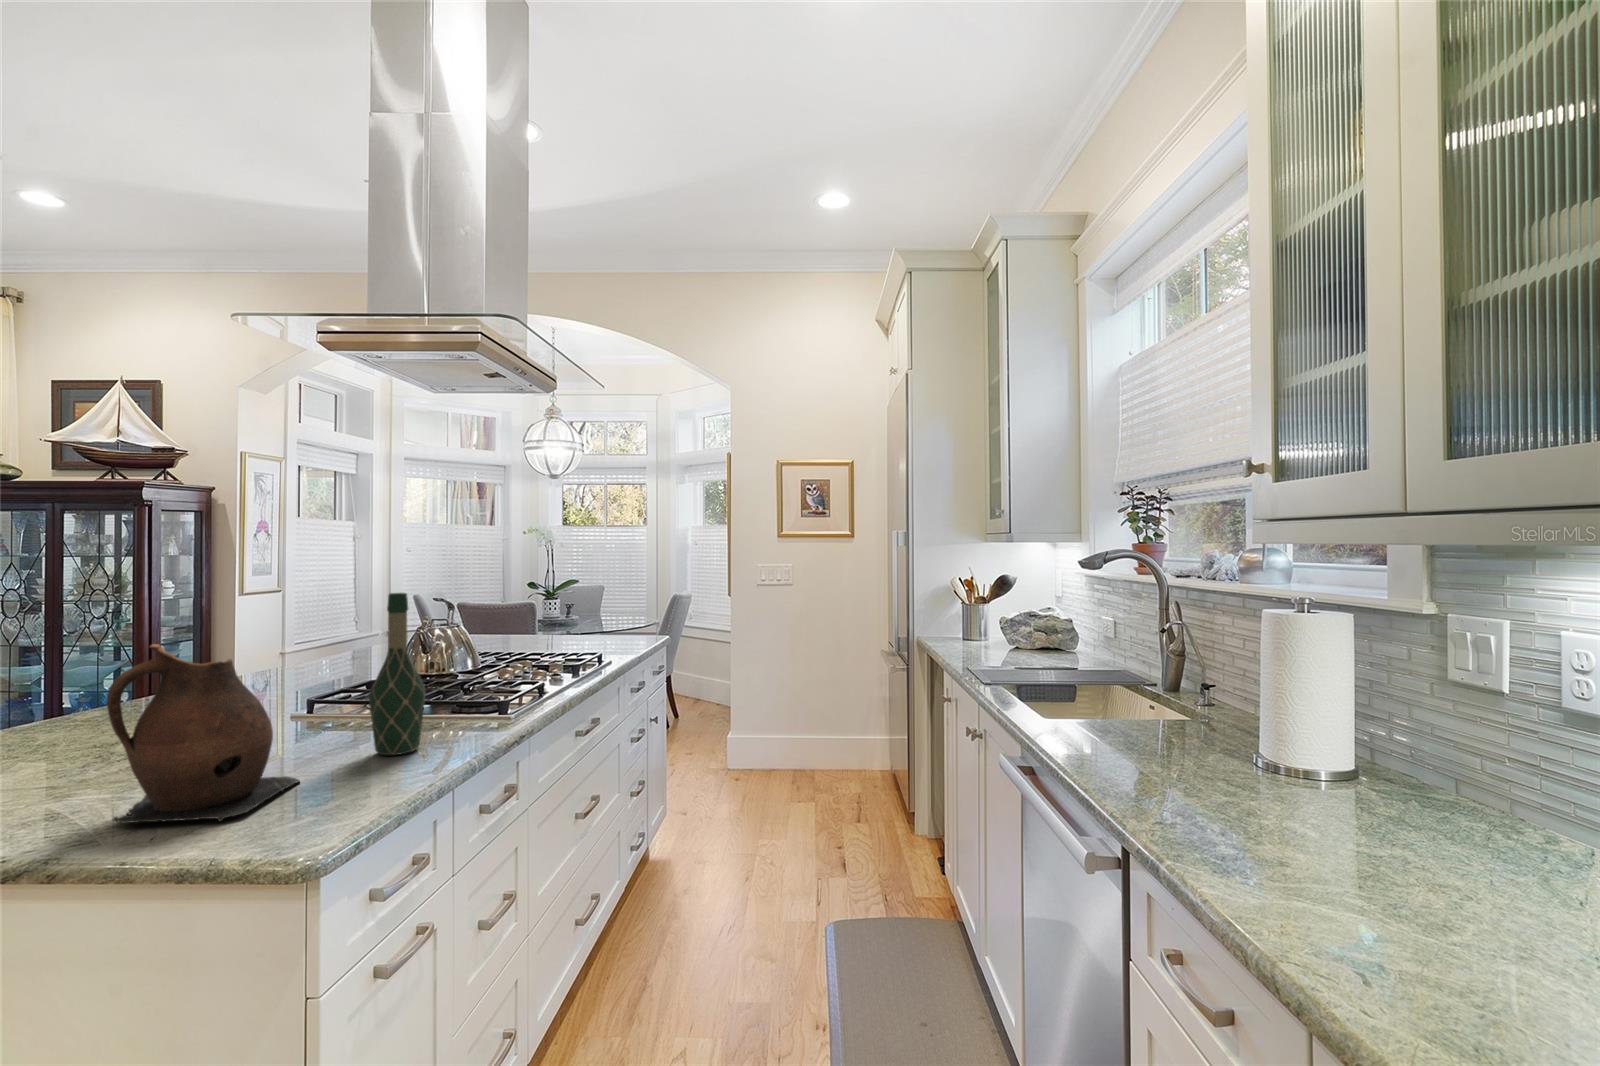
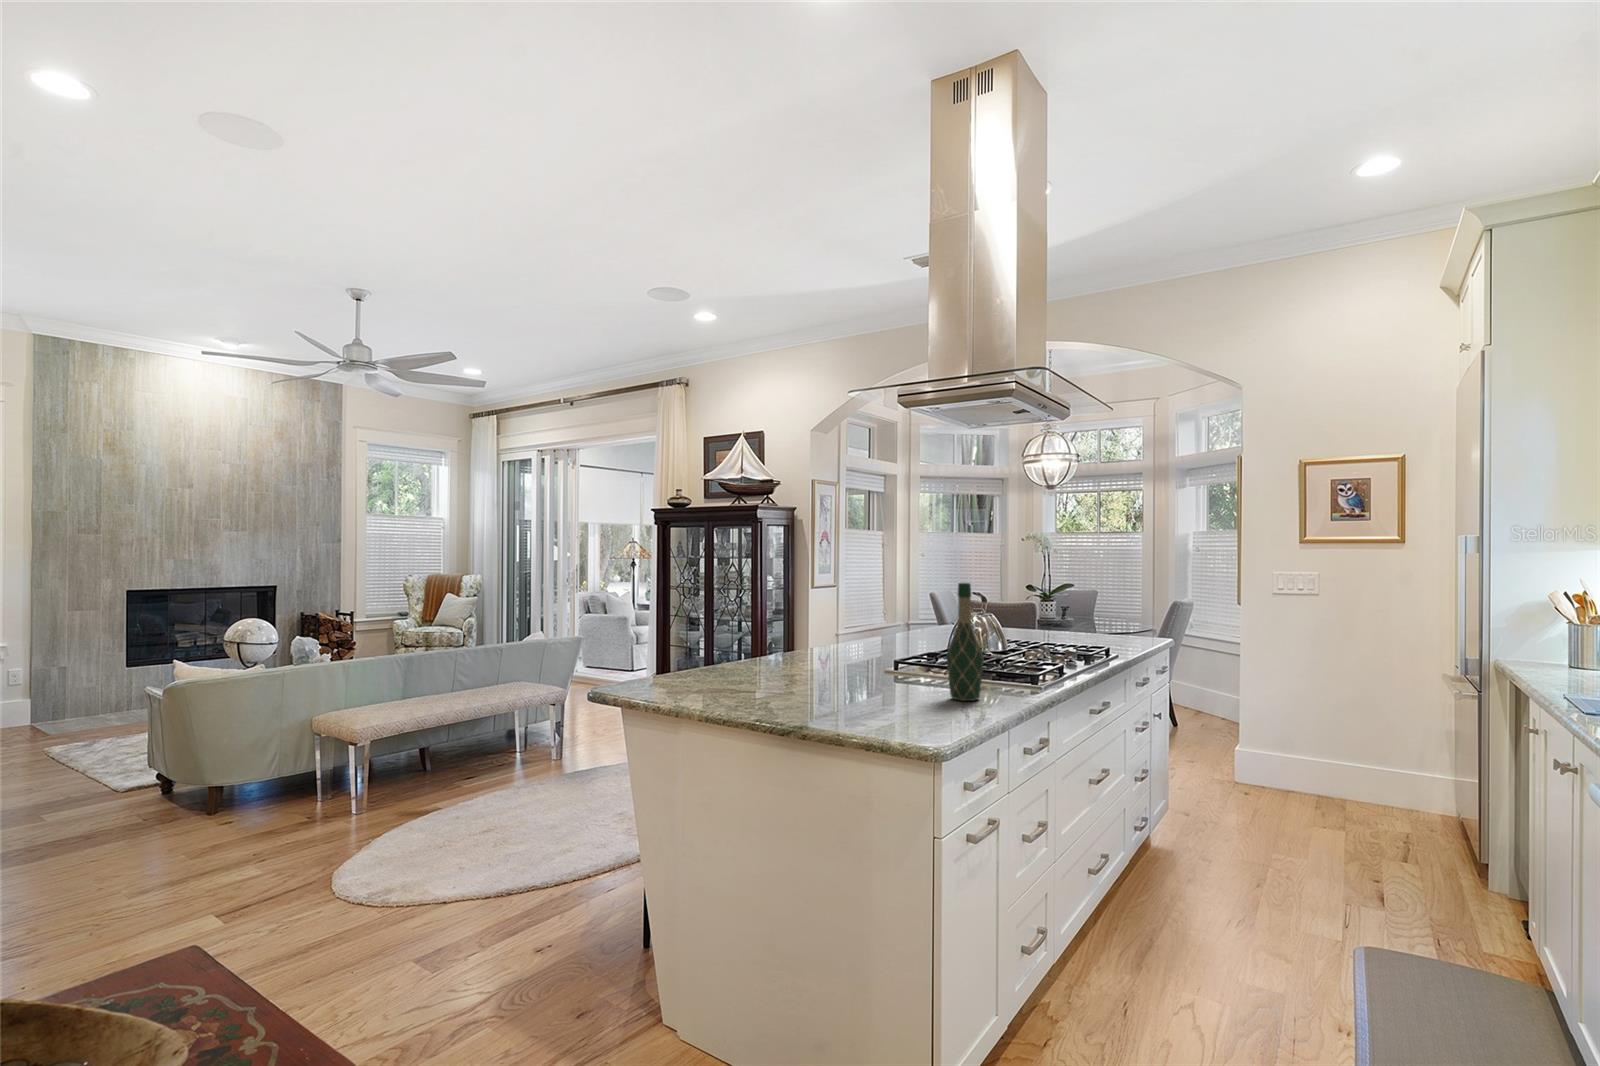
ceramic pitcher: present [107,644,300,823] -> none [814,609,910,723]

